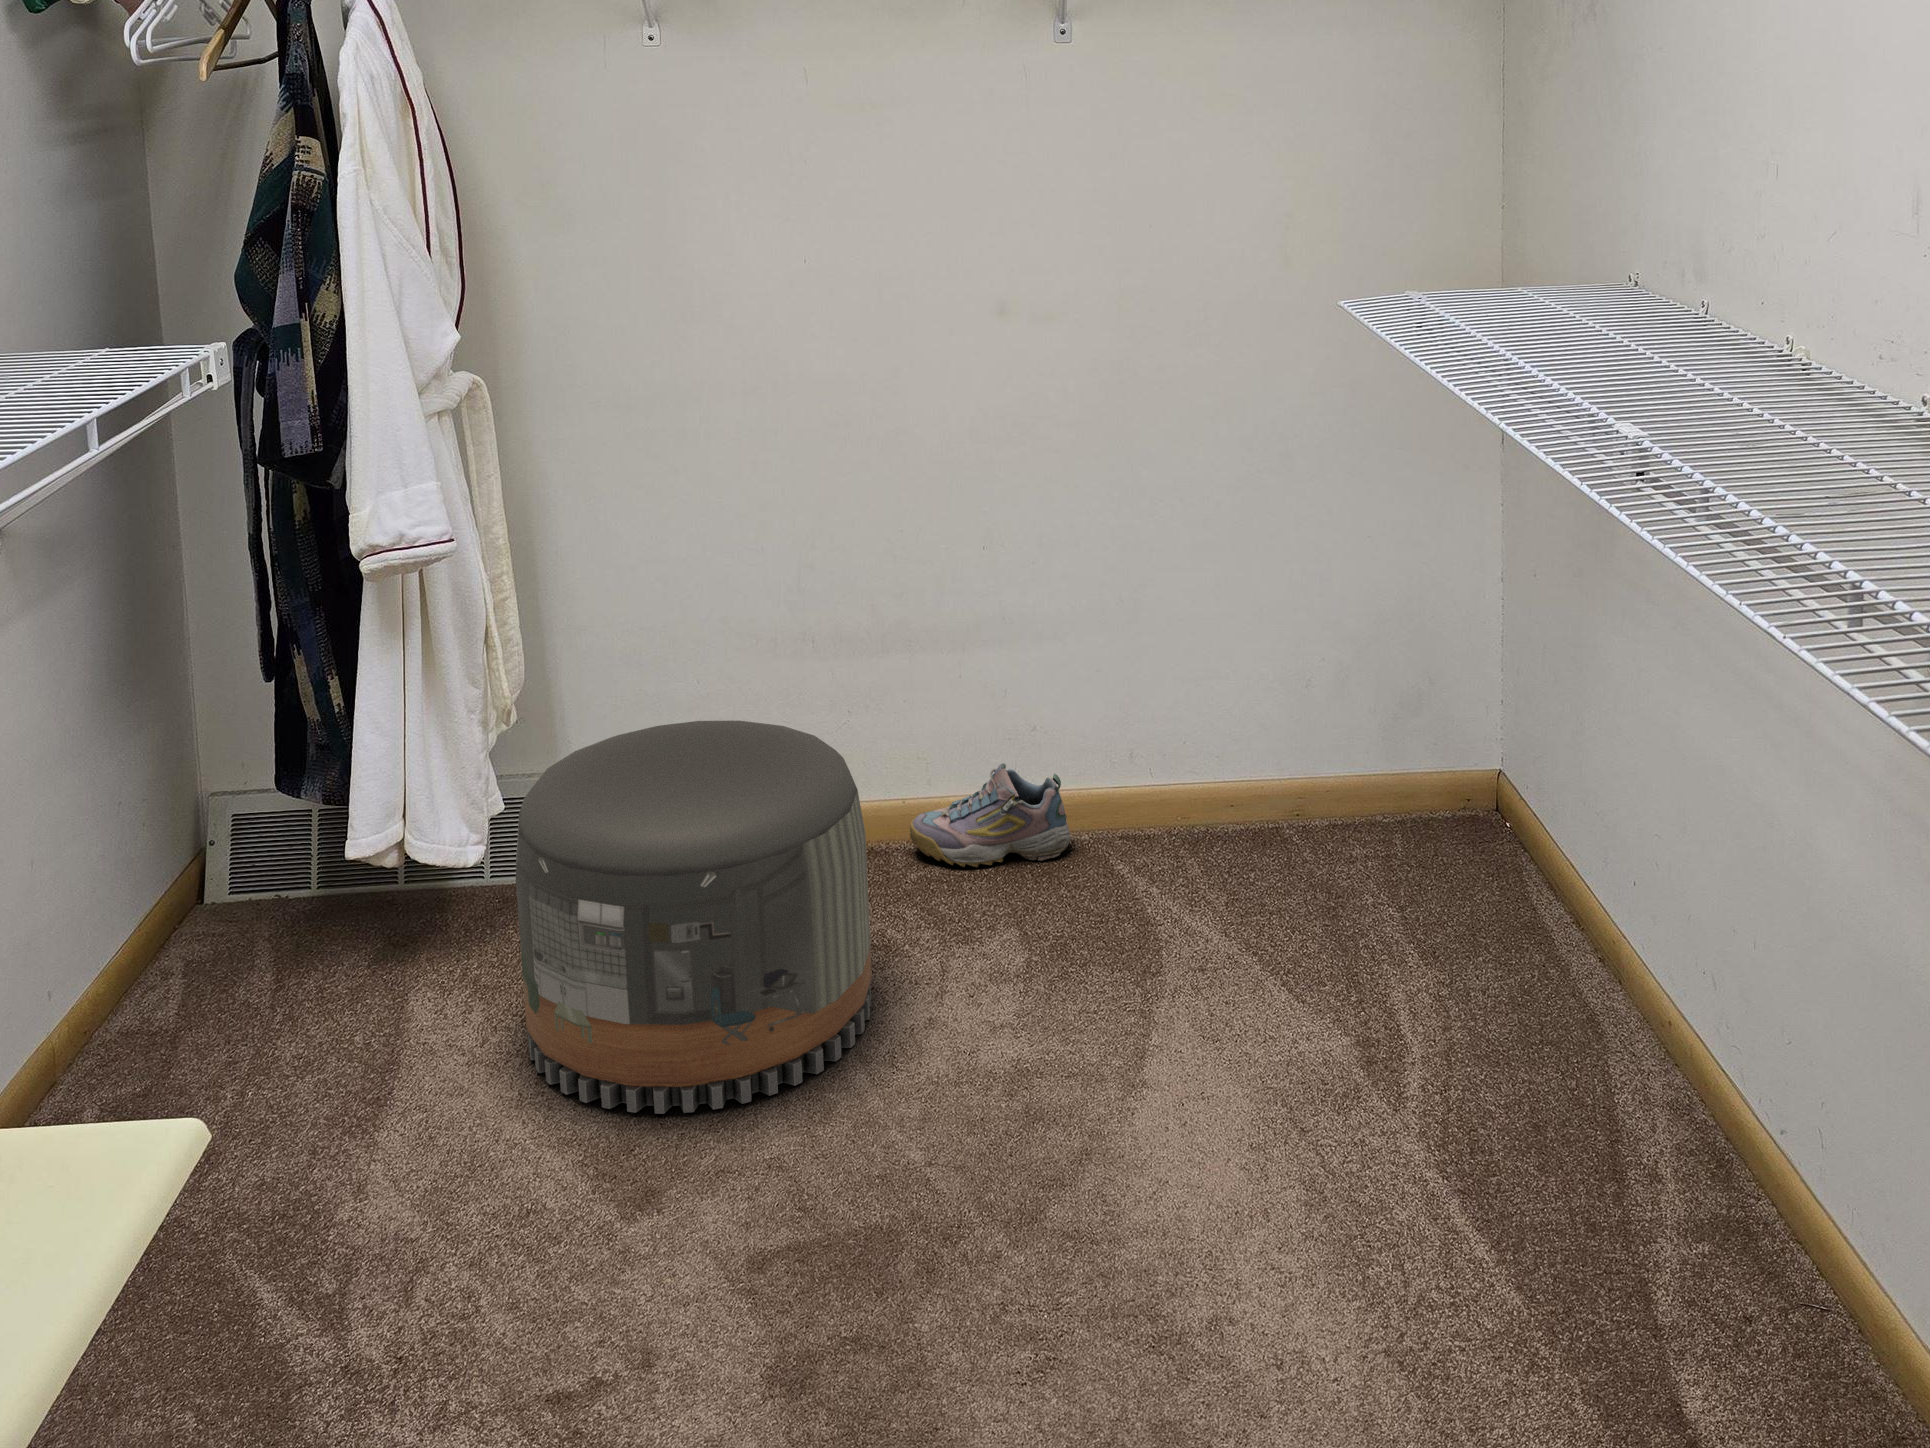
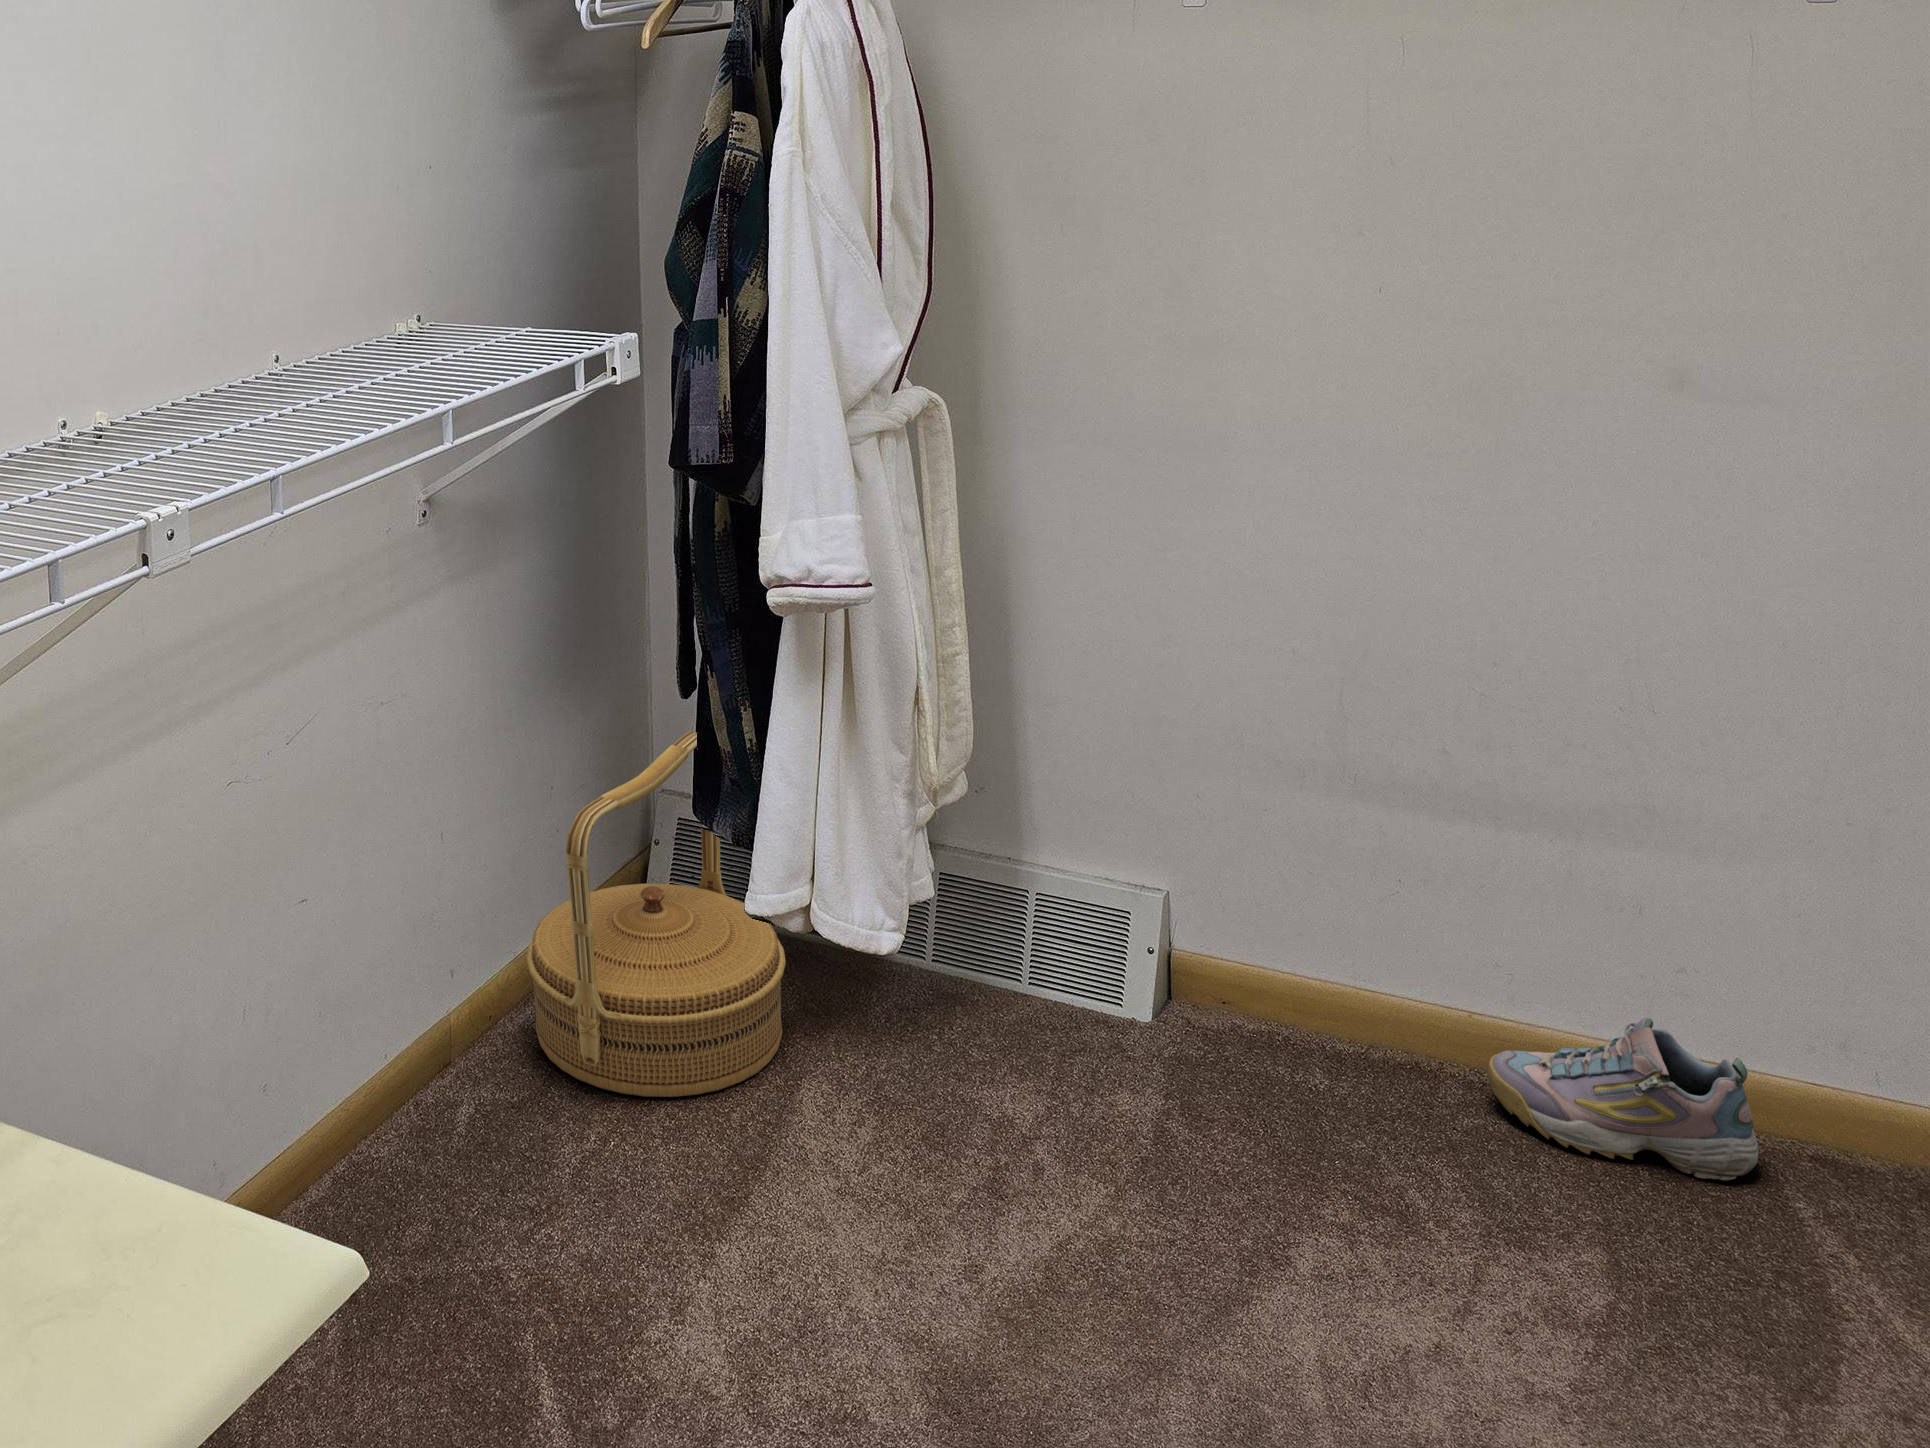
woven basket: none [121,717,380,1059] -> present [527,731,786,1097]
pouf: present [516,721,872,1114] -> none [899,852,1373,1395]

